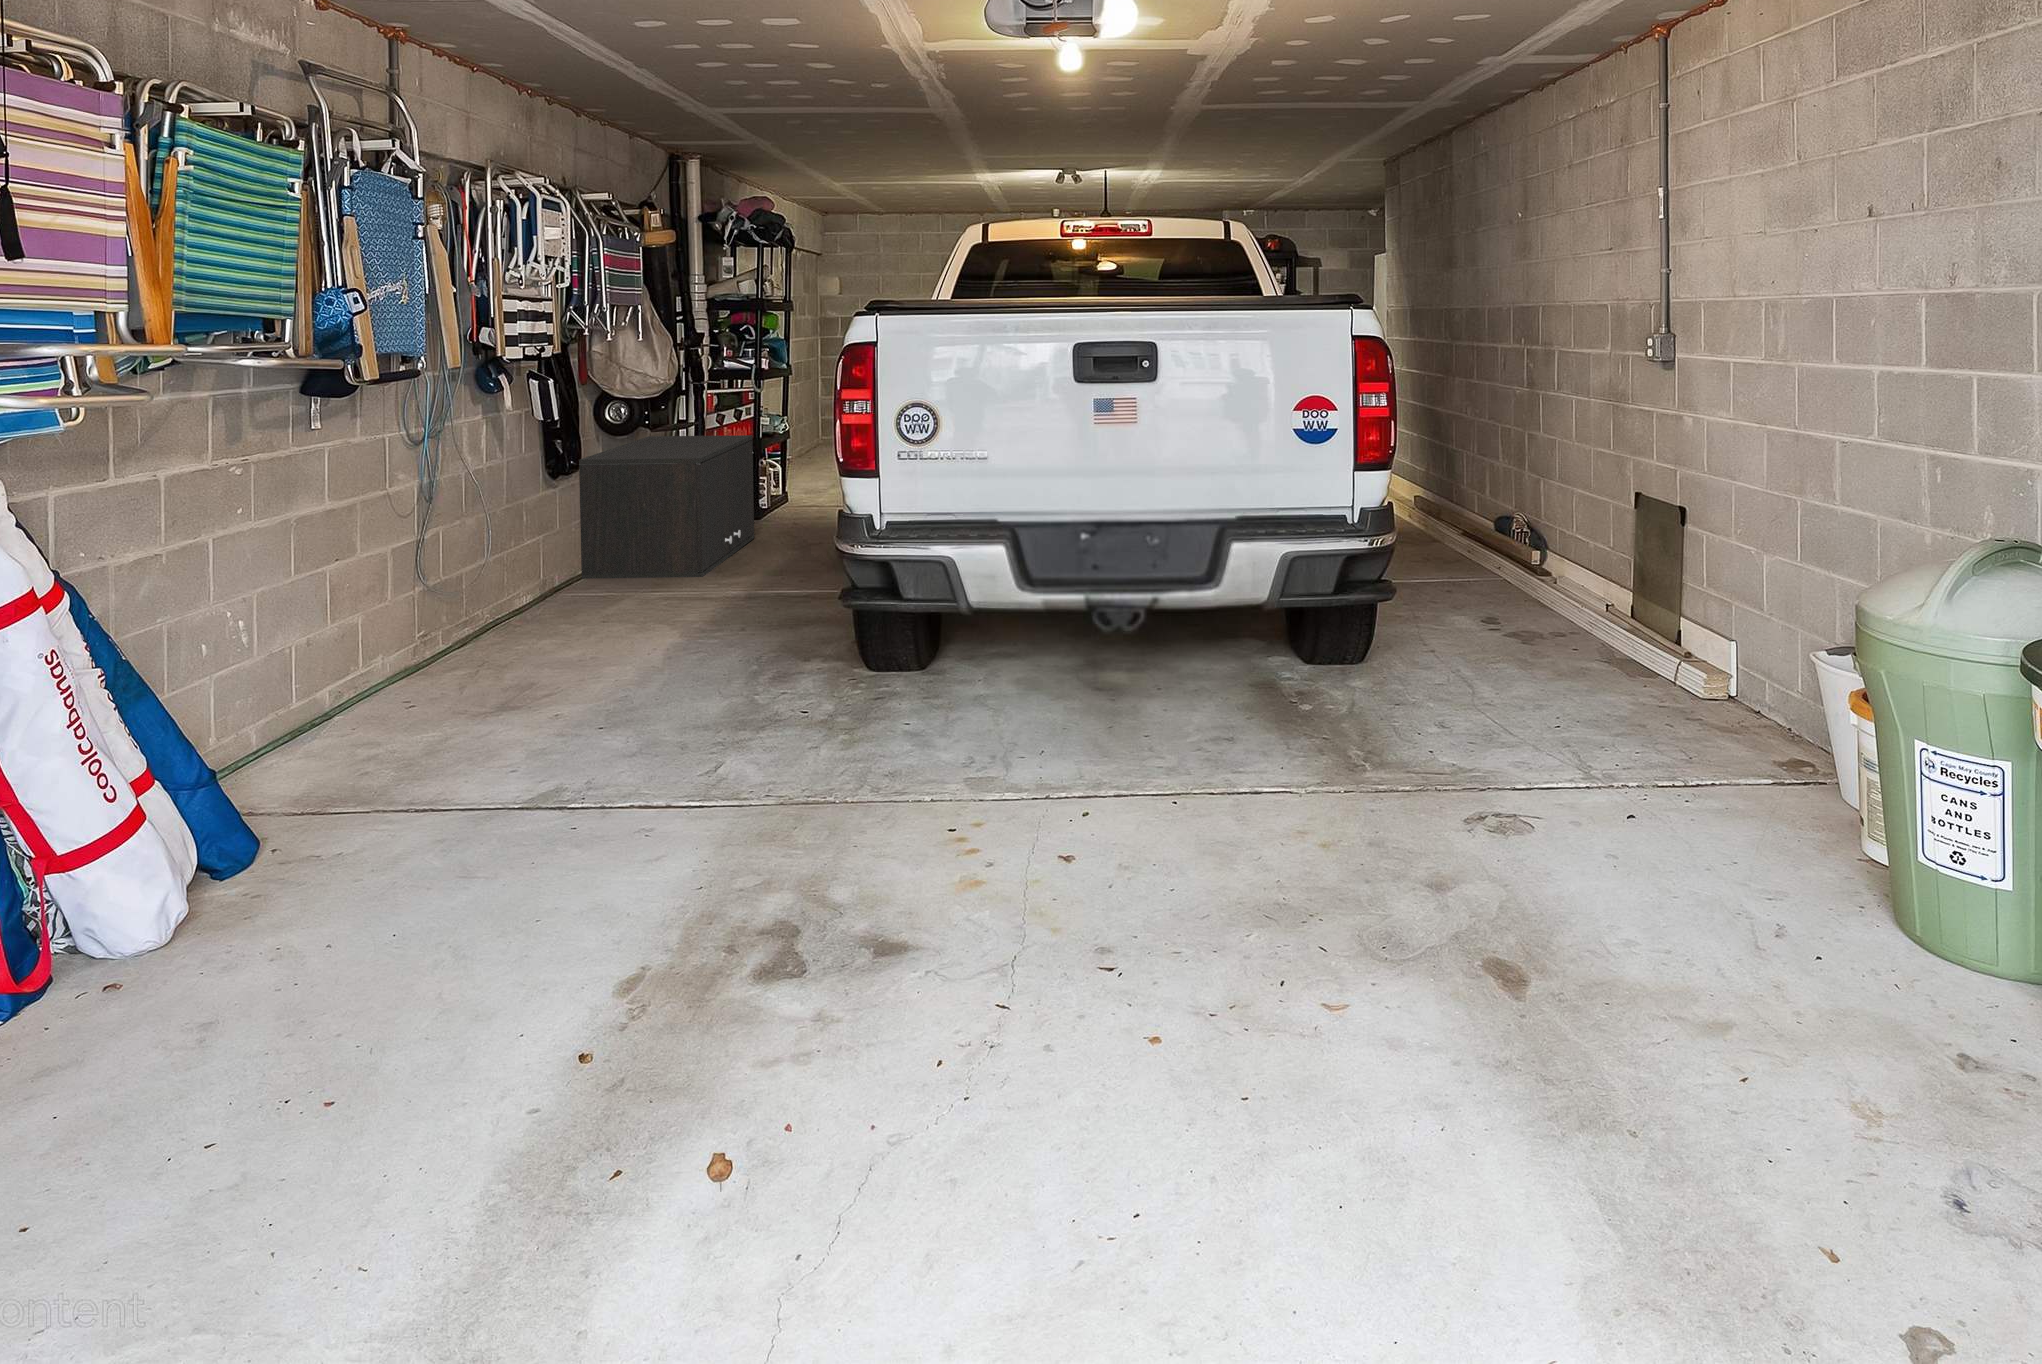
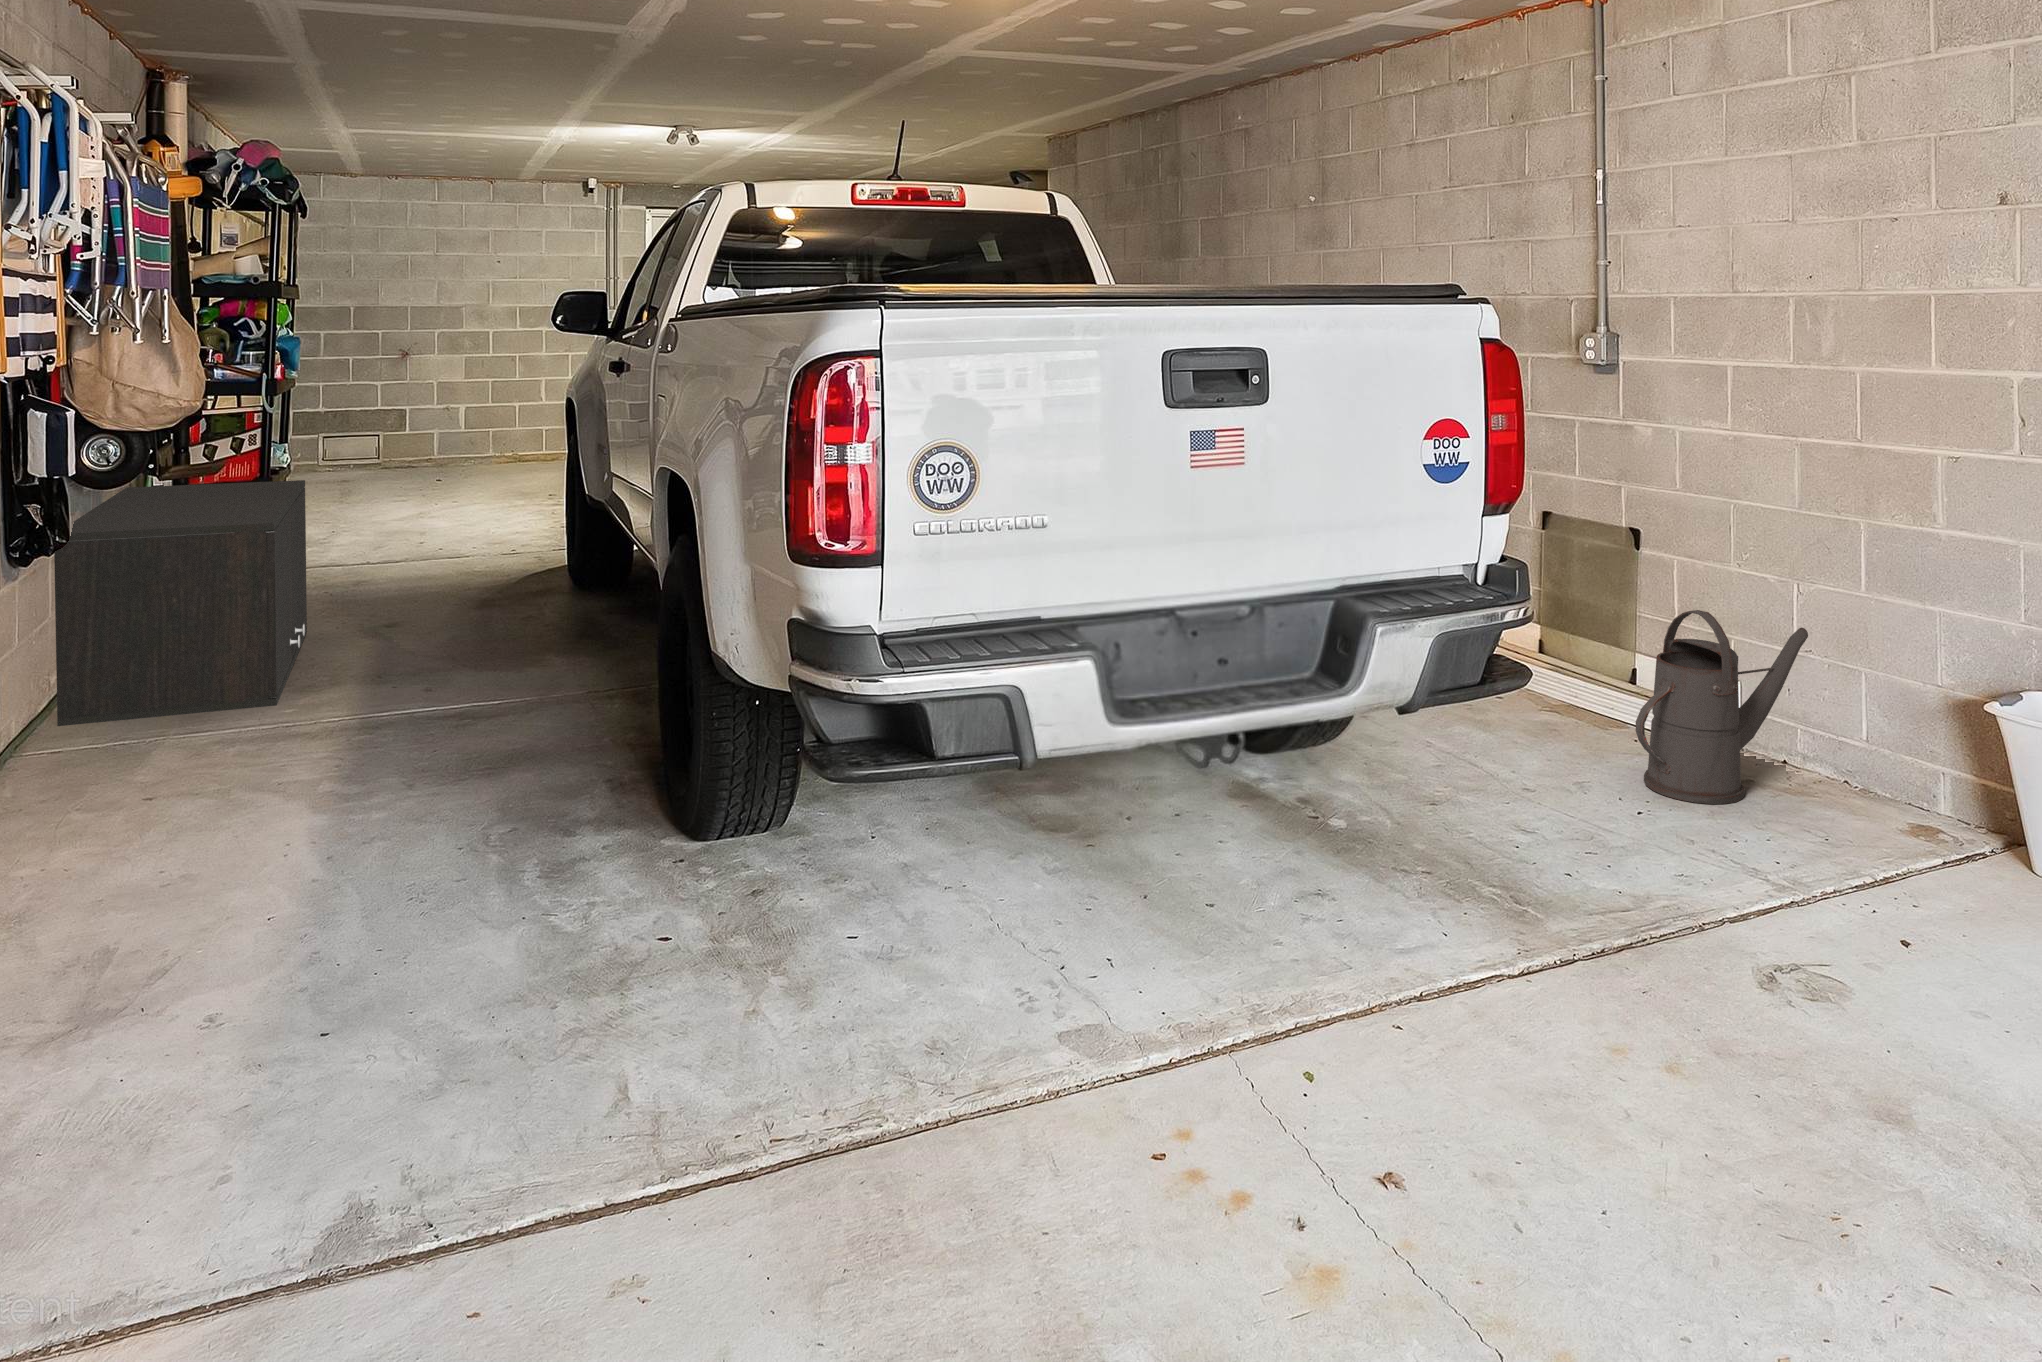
watering can: none [1565,561,1752,722] -> present [1636,610,1808,804]

